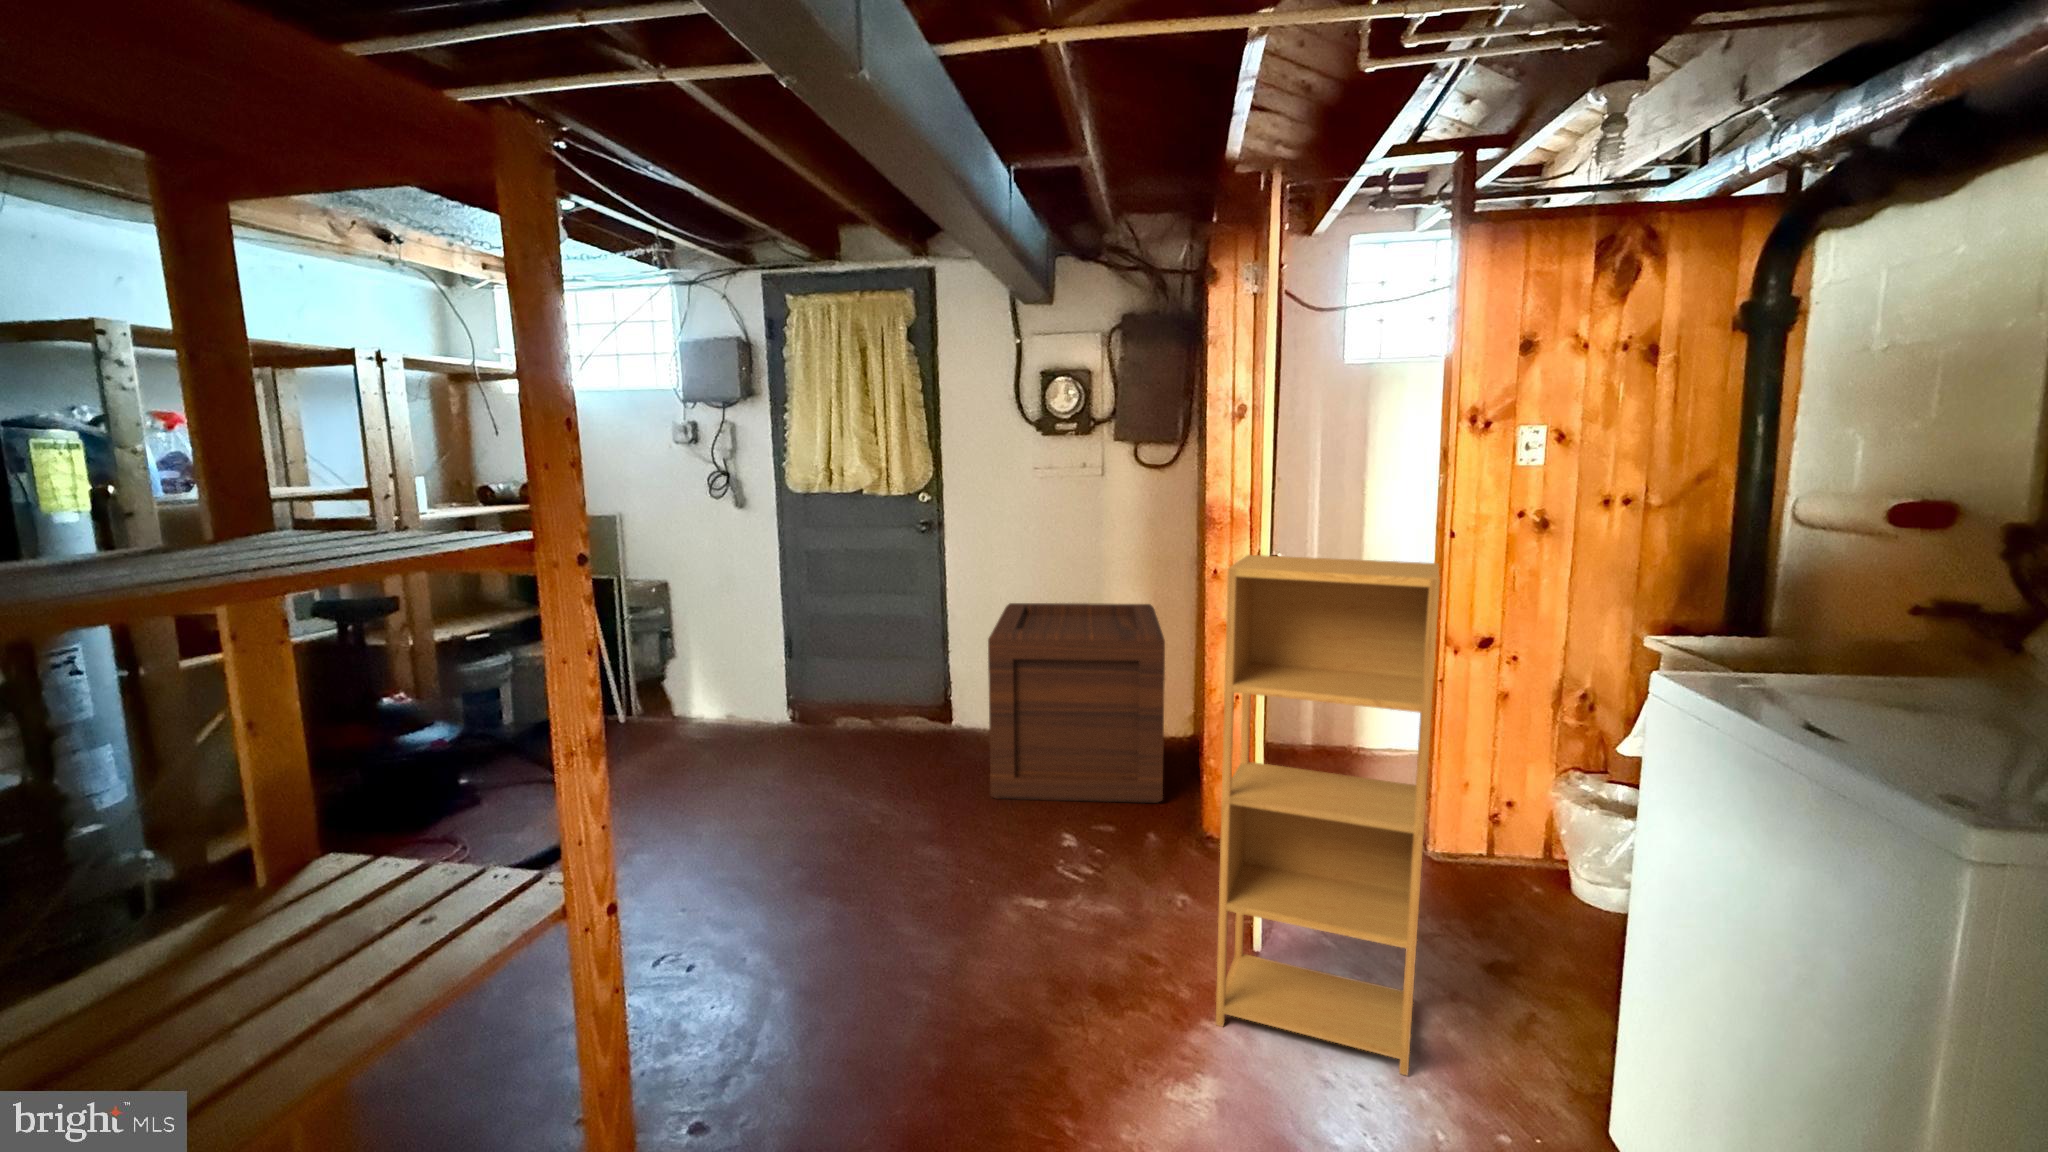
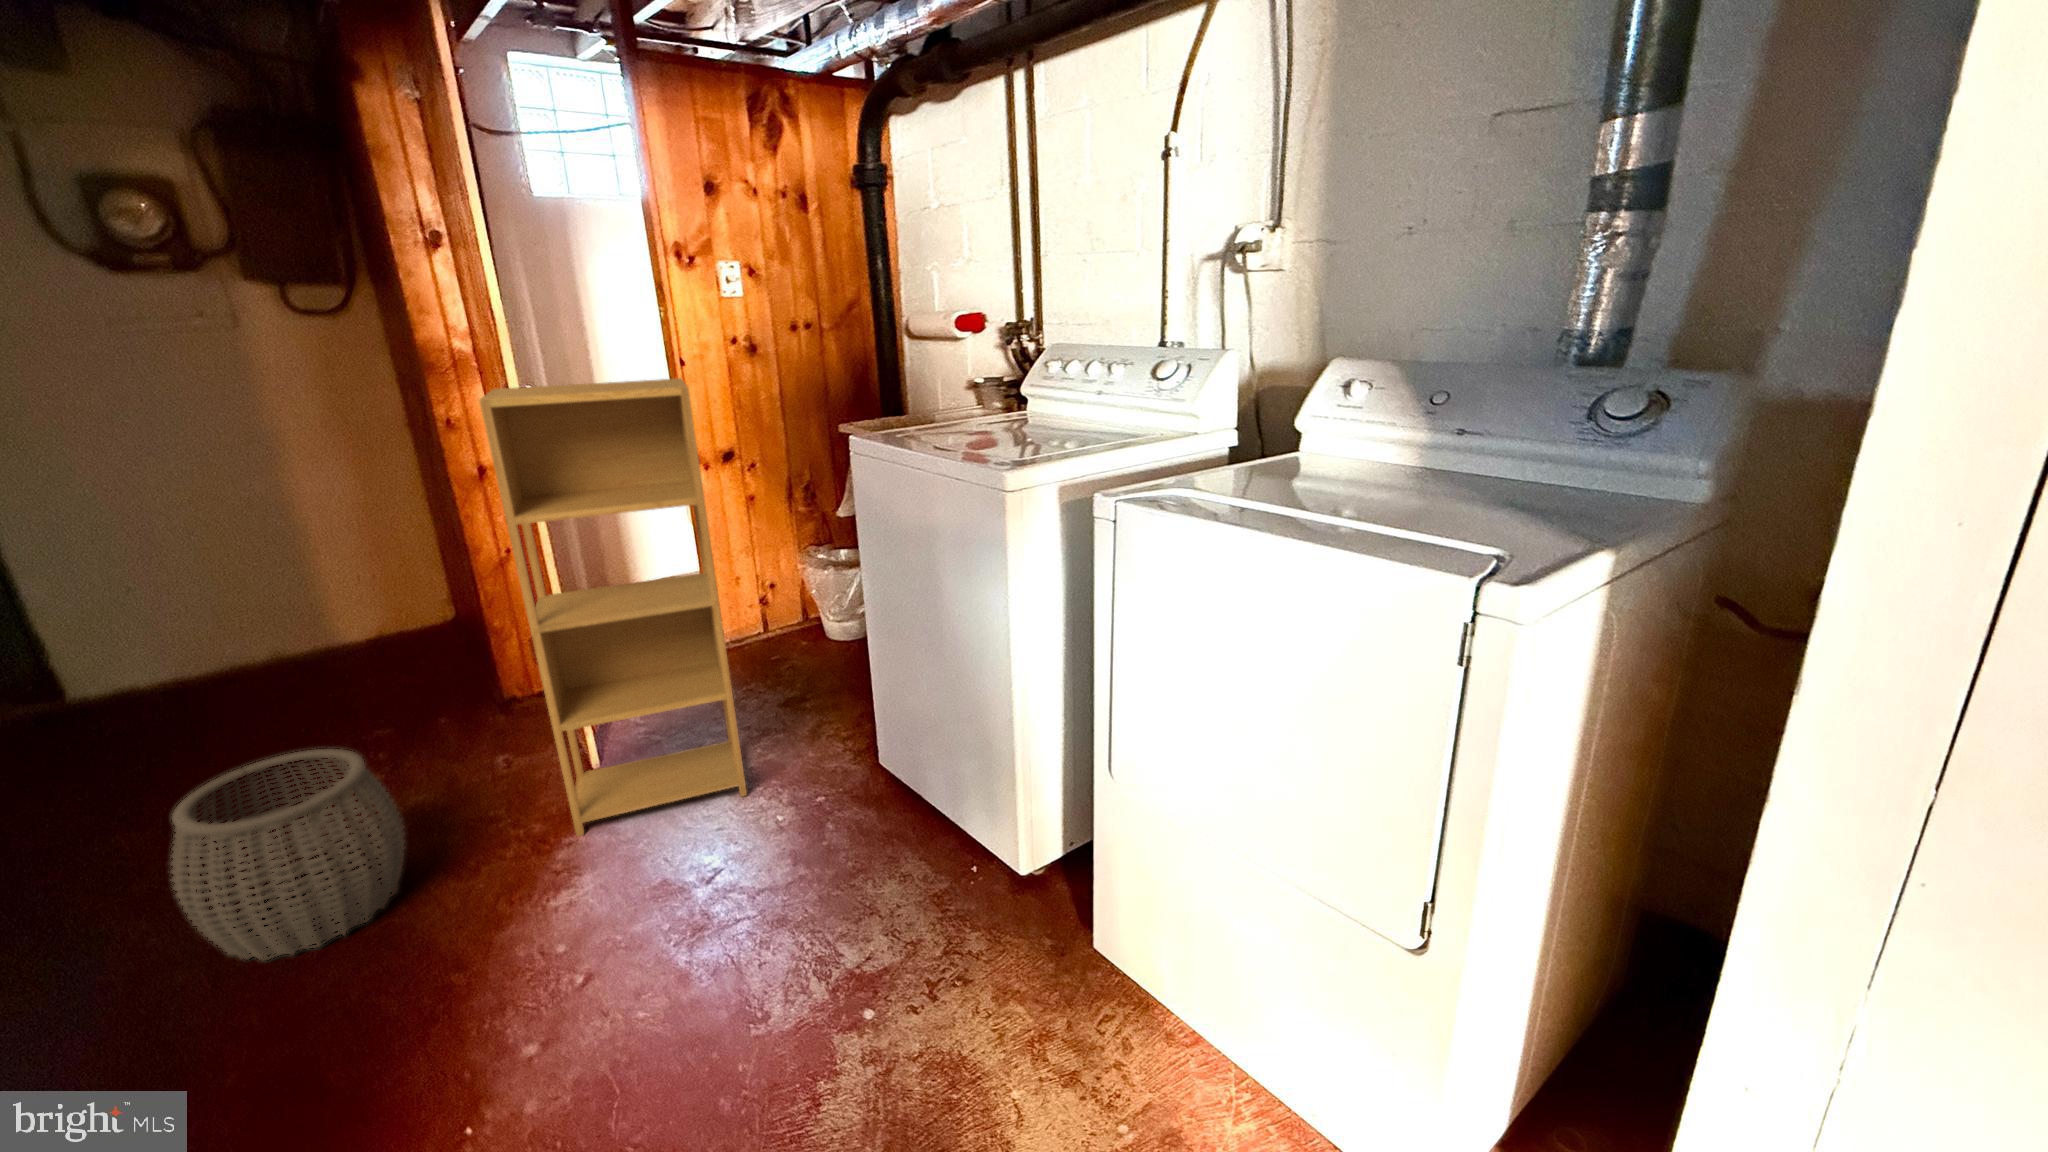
wooden crate: present [988,603,1165,803] -> none [118,480,446,752]
woven basket: none [930,837,1082,1021] -> present [171,749,405,960]

